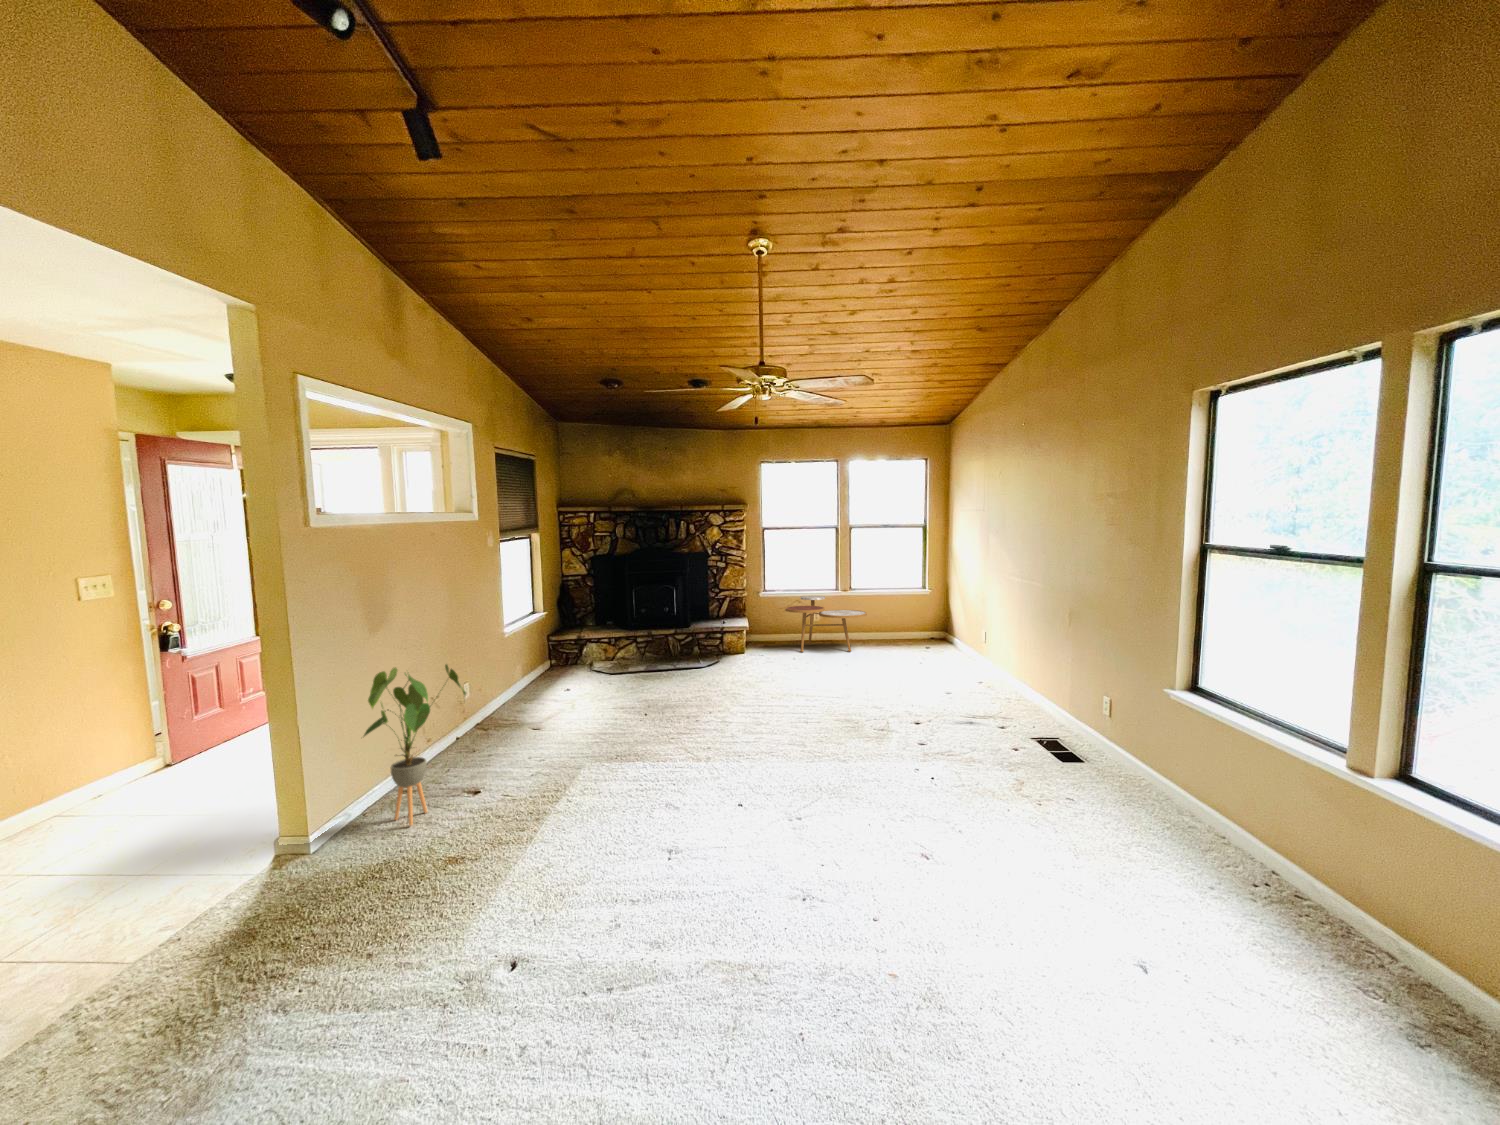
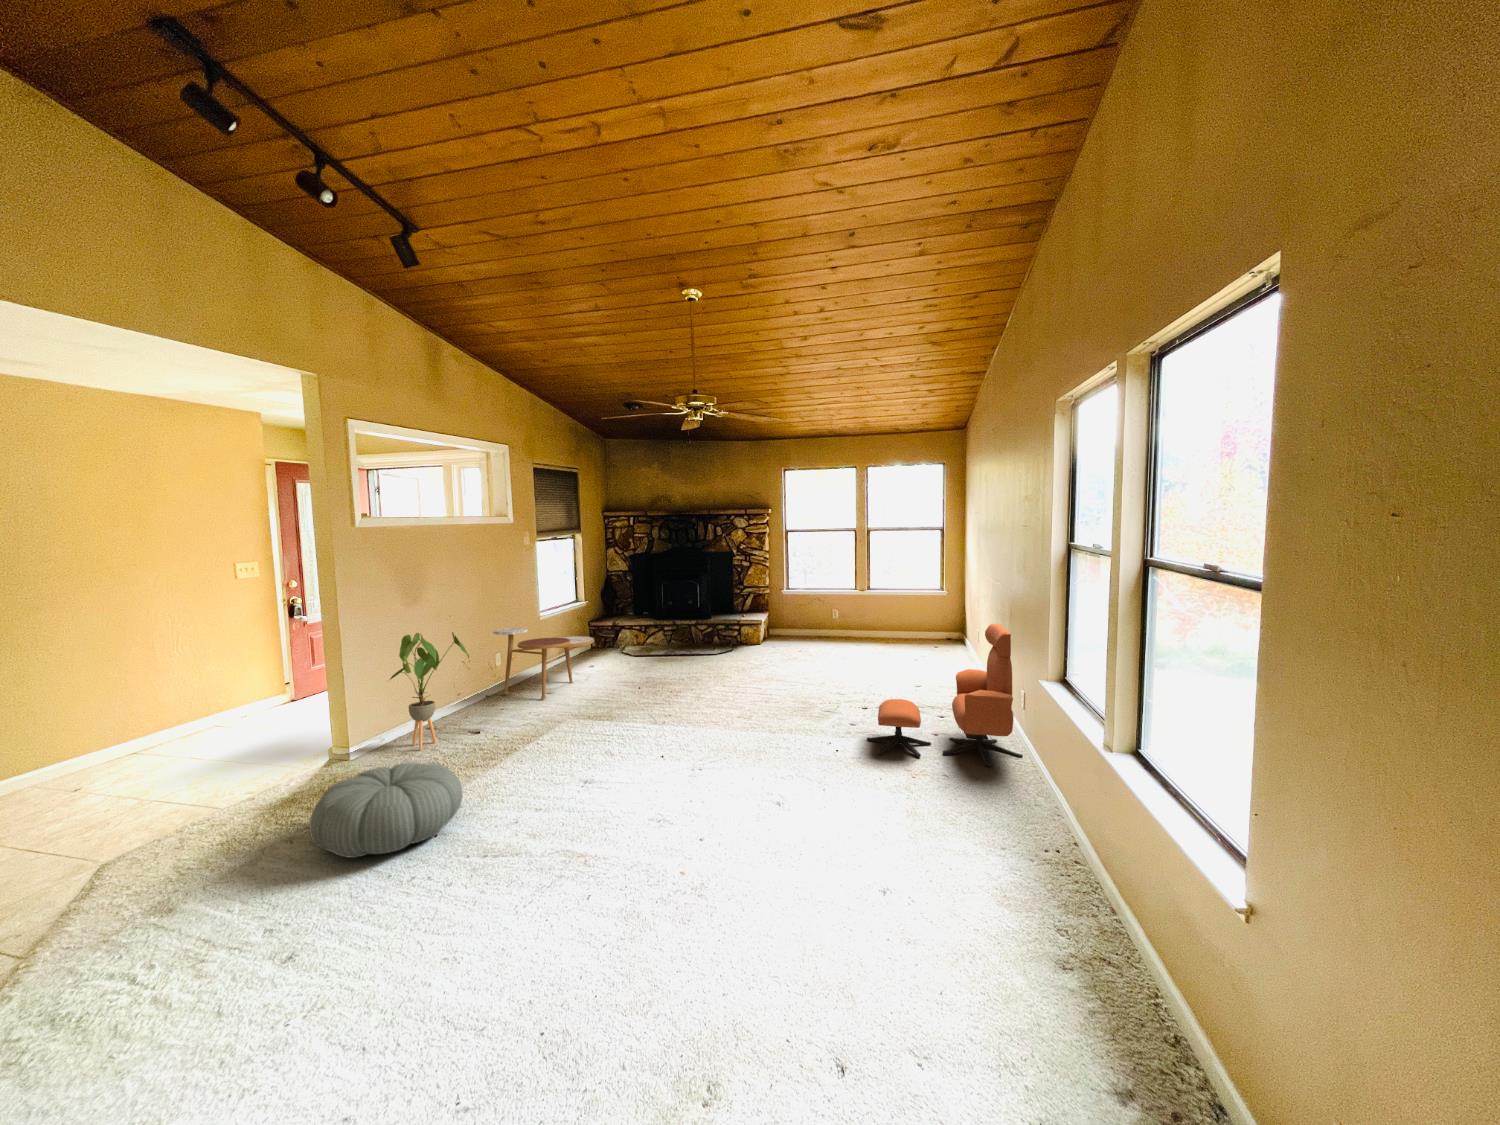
side table: present [785,595,867,652] -> present [493,627,594,699]
lounge chair: none [952,627,1128,780] -> present [867,624,1023,766]
pouf: none [330,856,540,1031] -> present [310,762,463,858]

